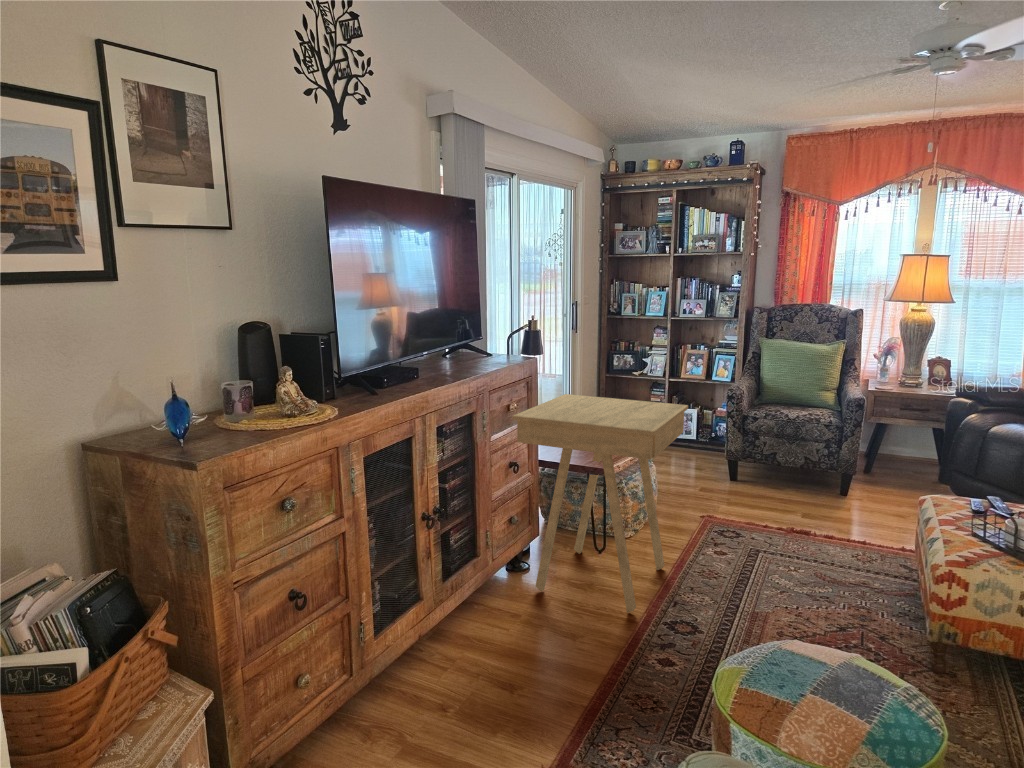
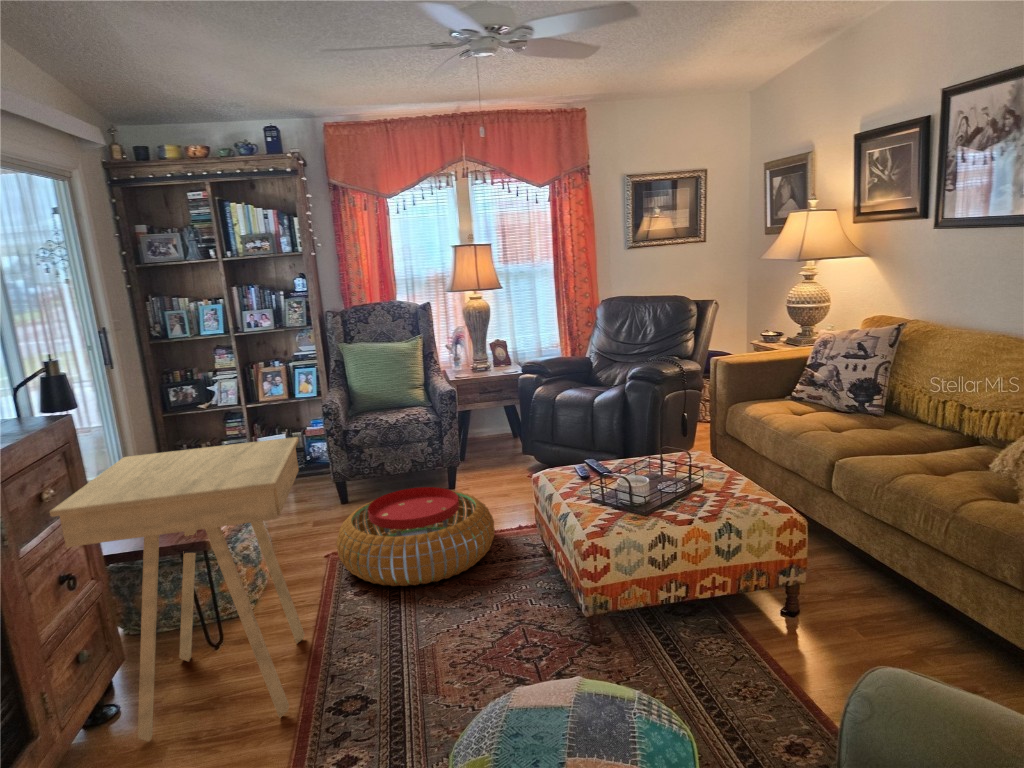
pouf: none [710,478,869,567] -> present [336,487,495,586]

